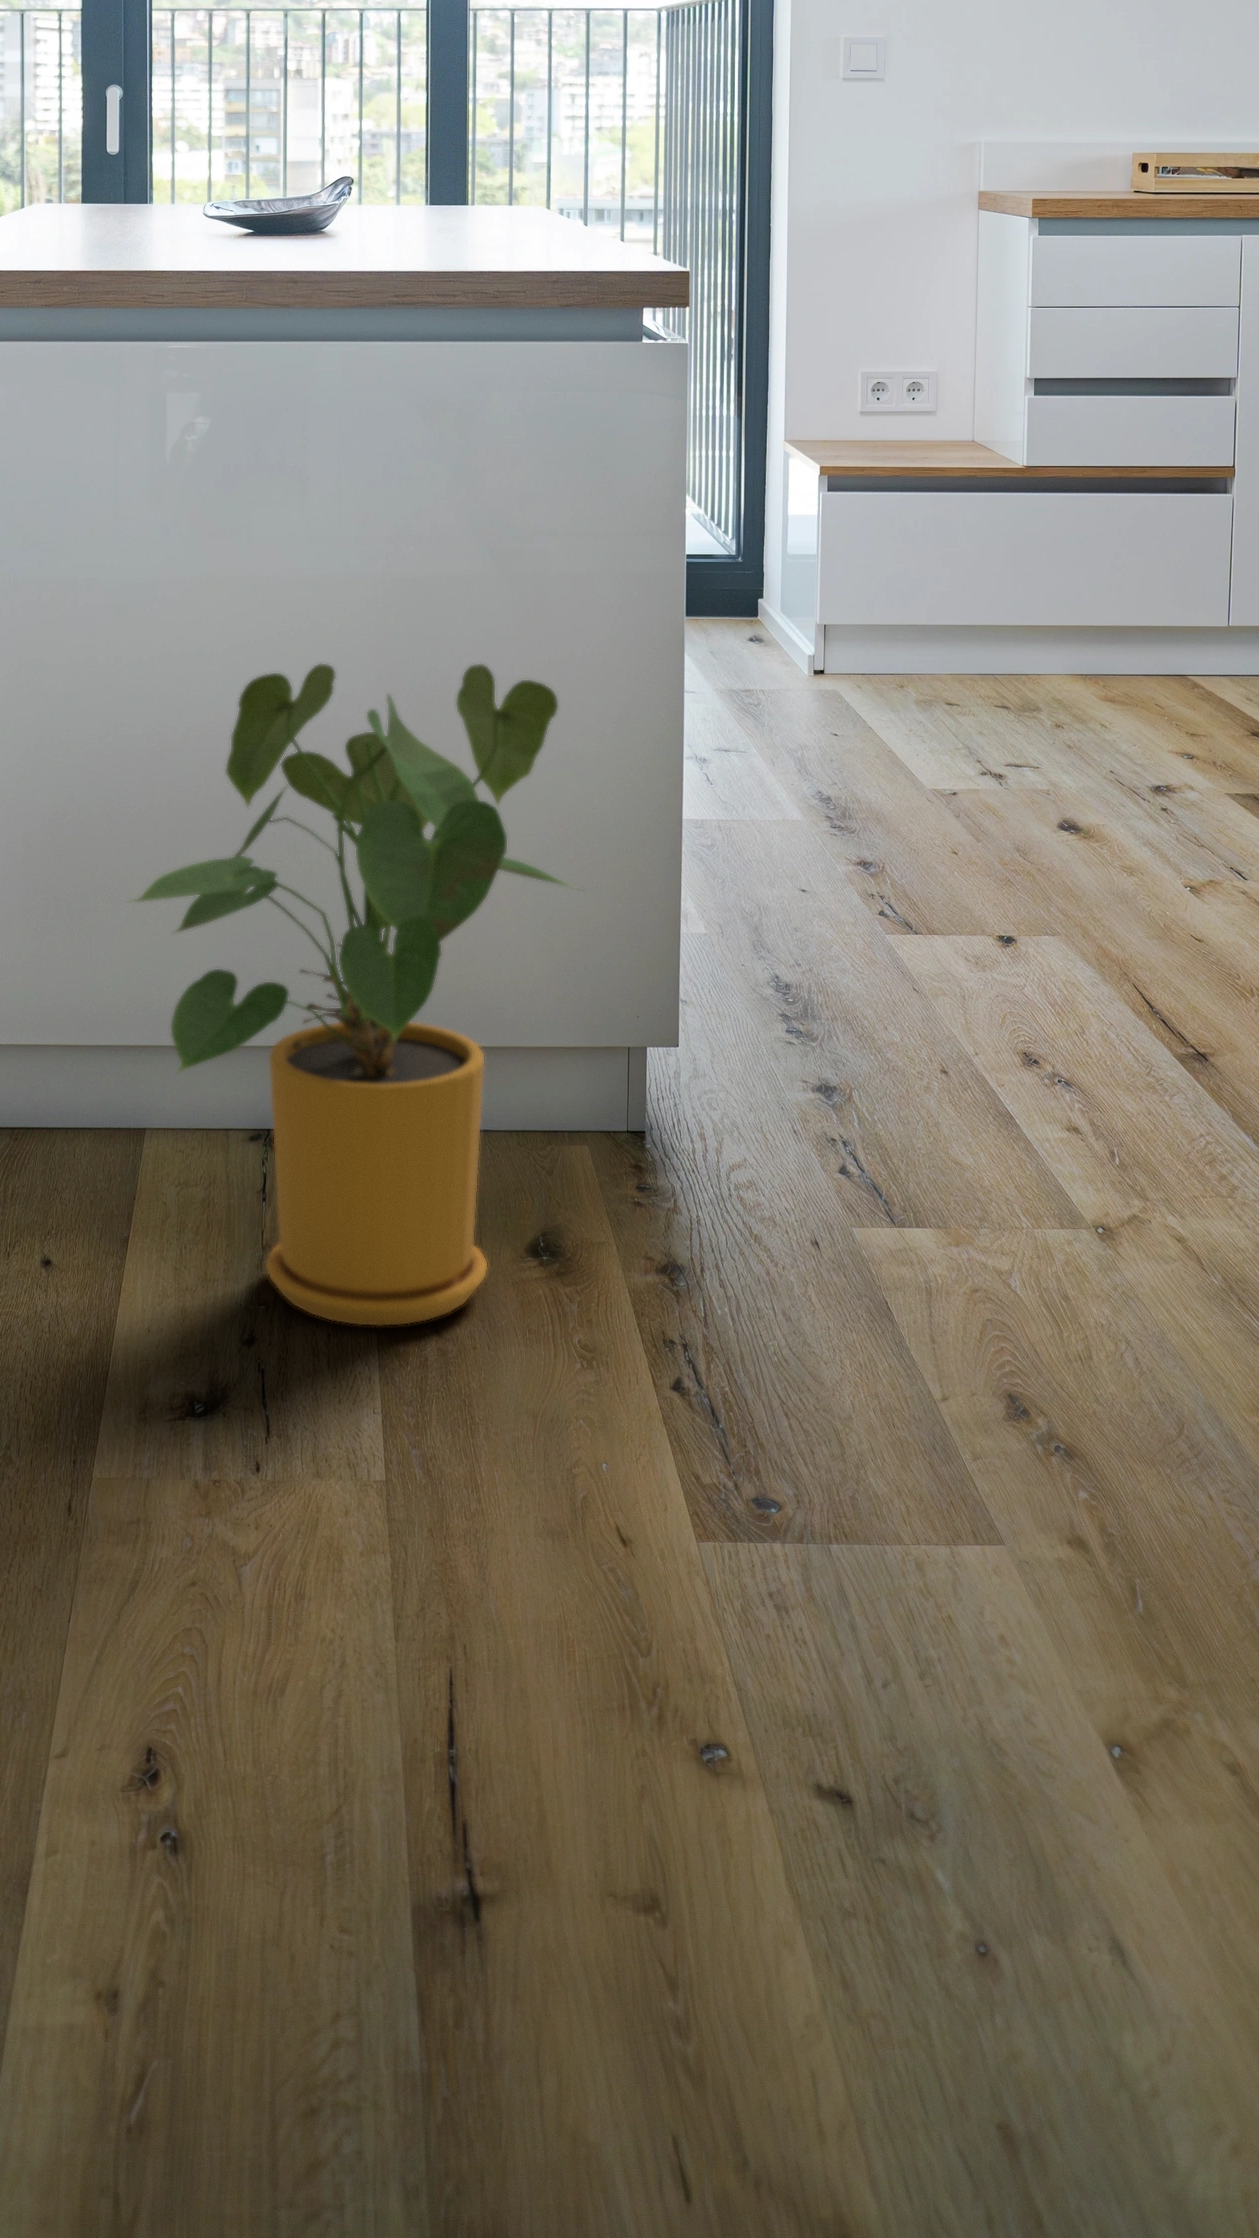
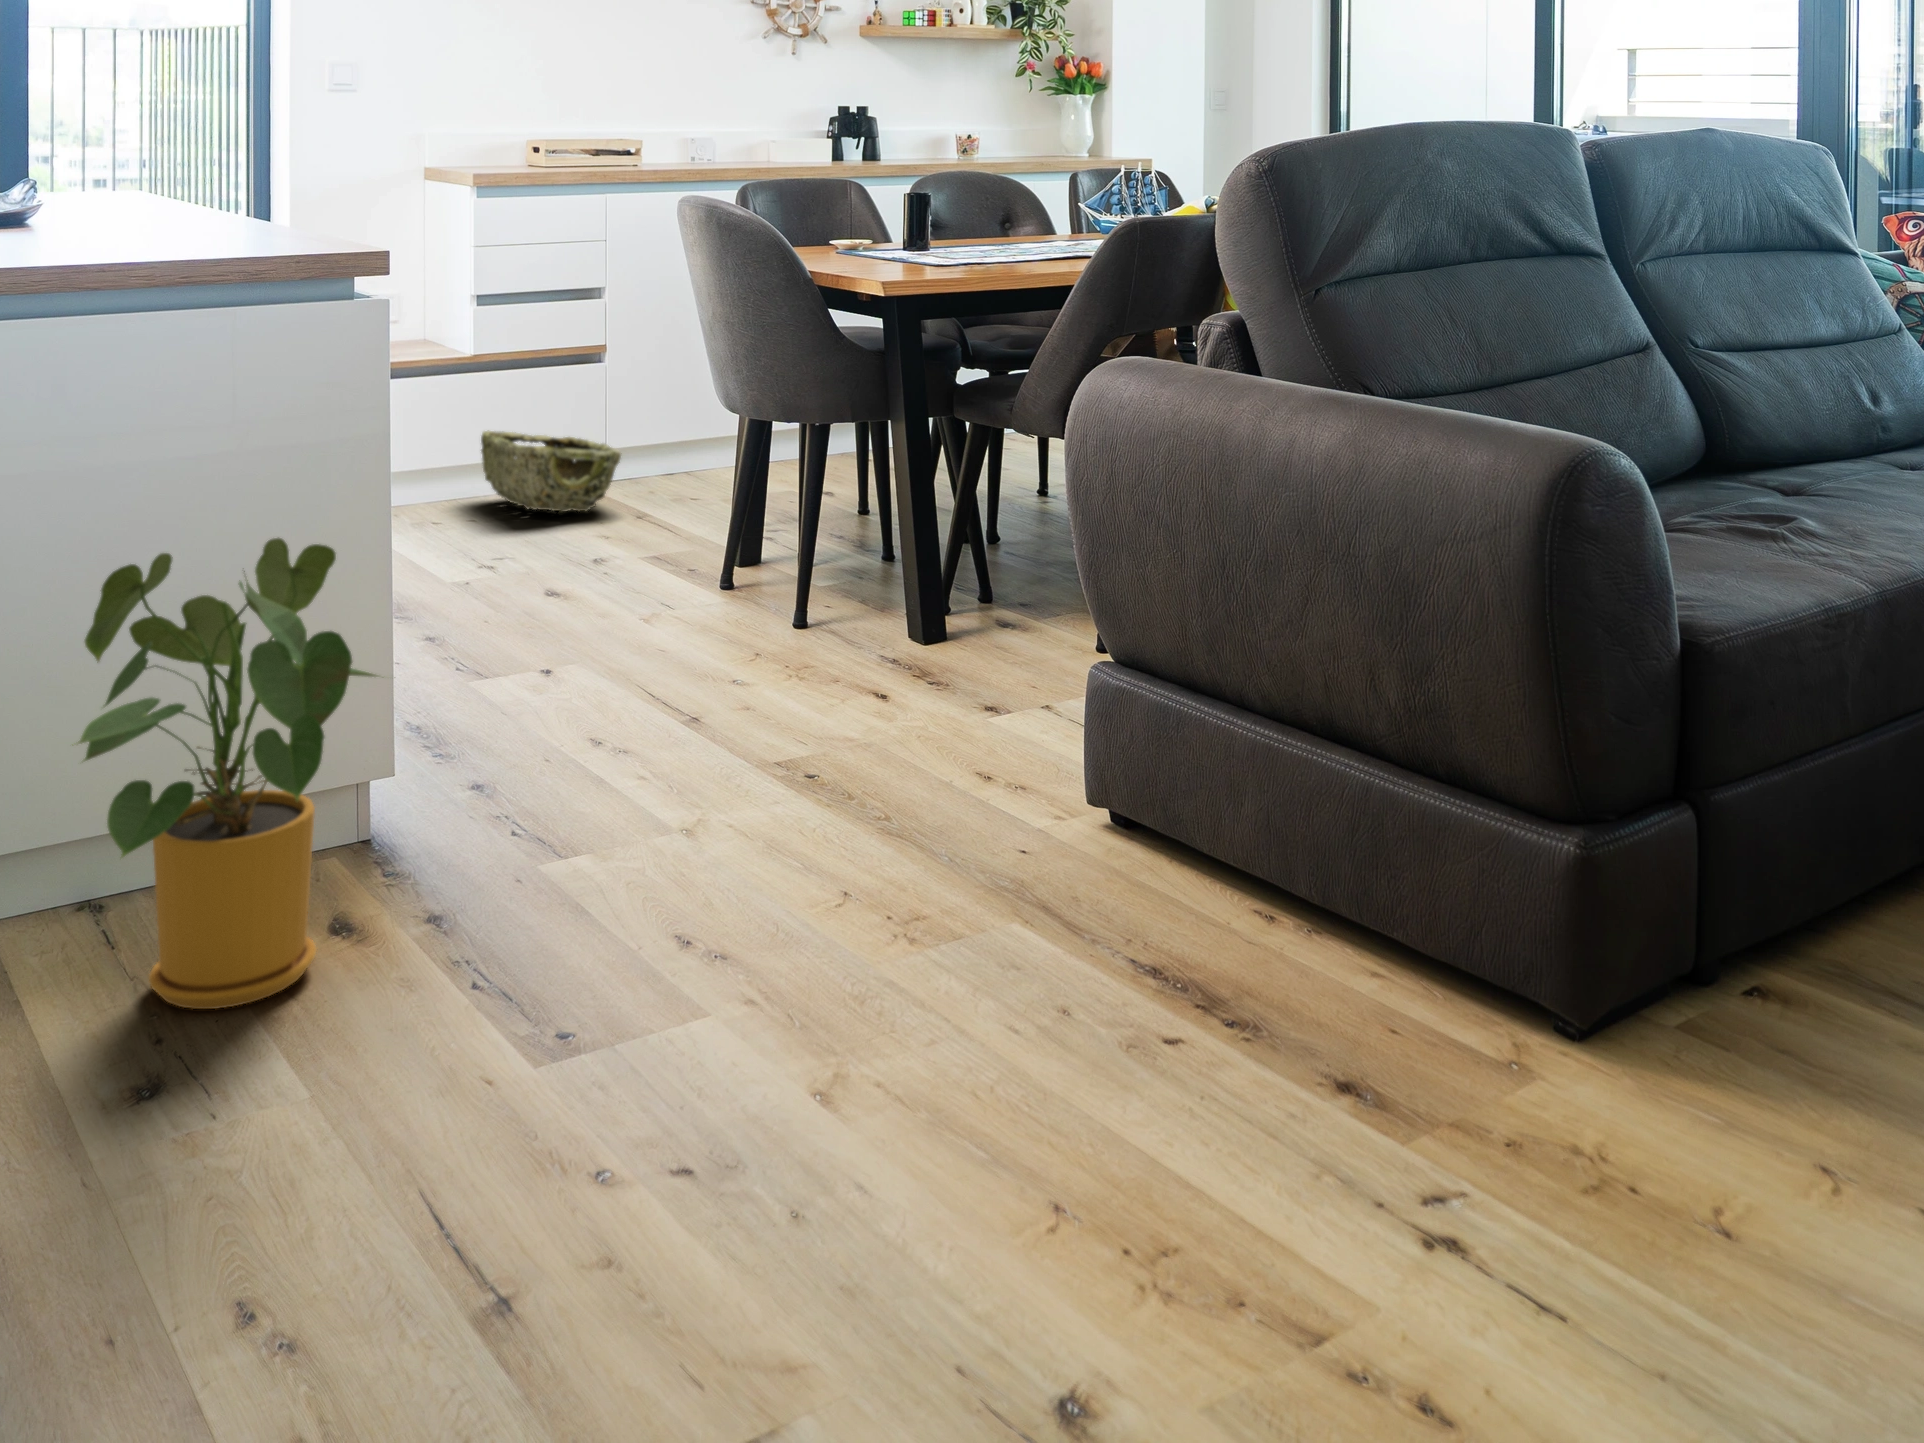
woven basket: none [1027,595,1235,734] -> present [481,431,621,513]

